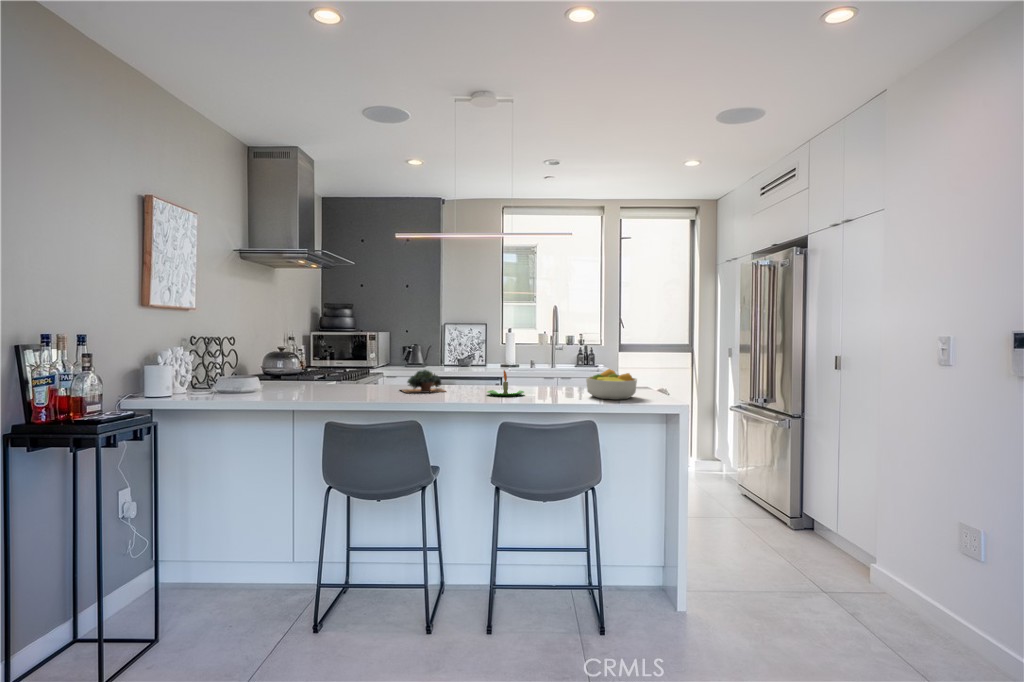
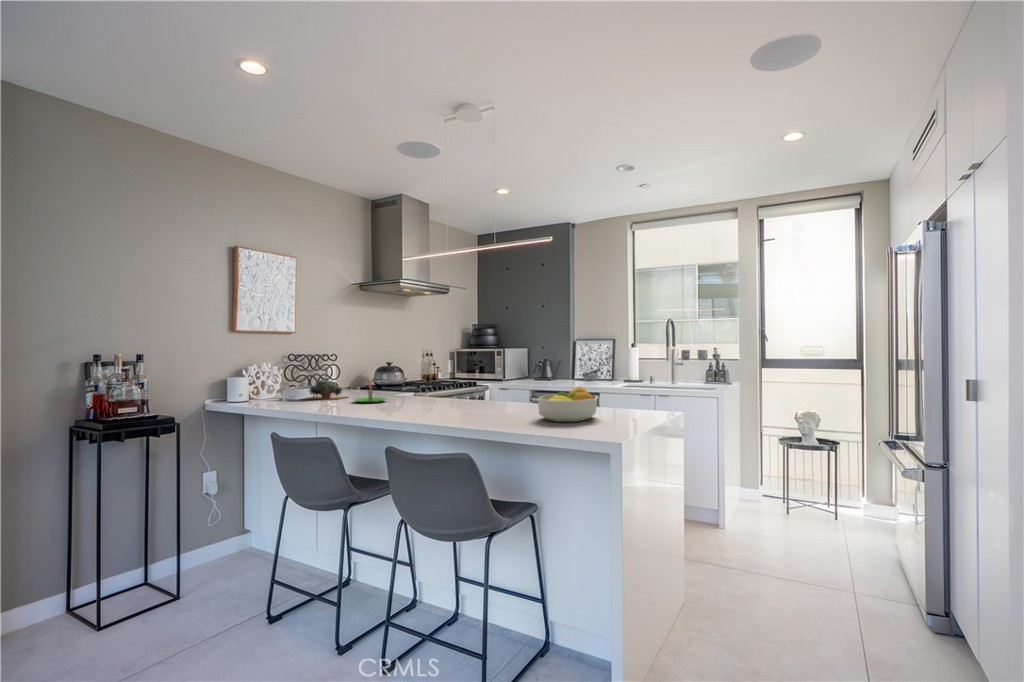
succulent plant: present [401,370,446,393] -> present [304,380,345,400]
candle: present [487,370,524,396] -> present [354,381,387,403]

